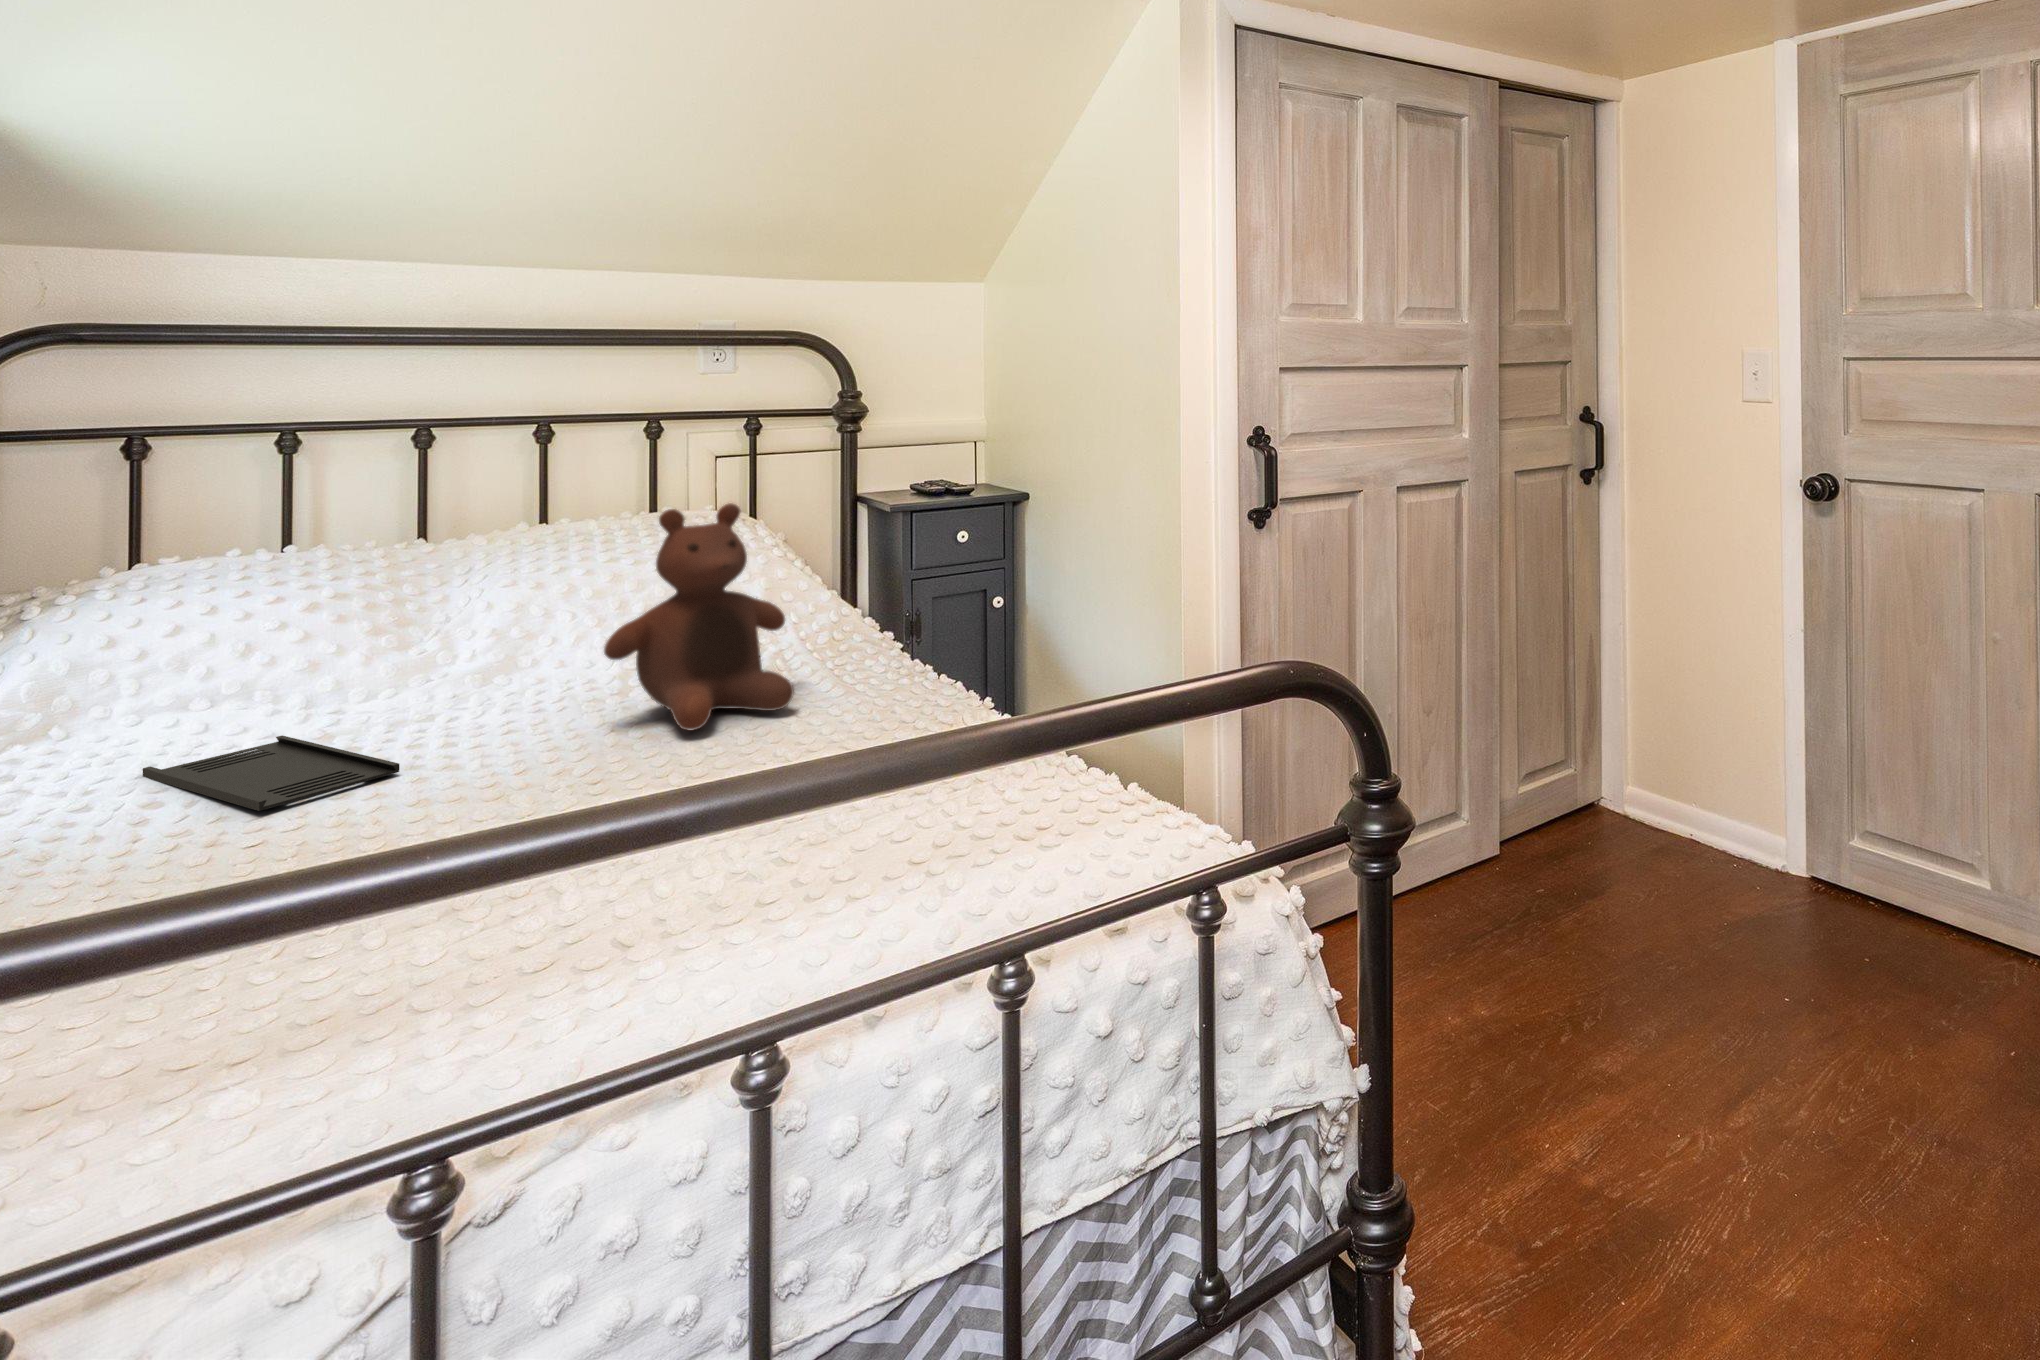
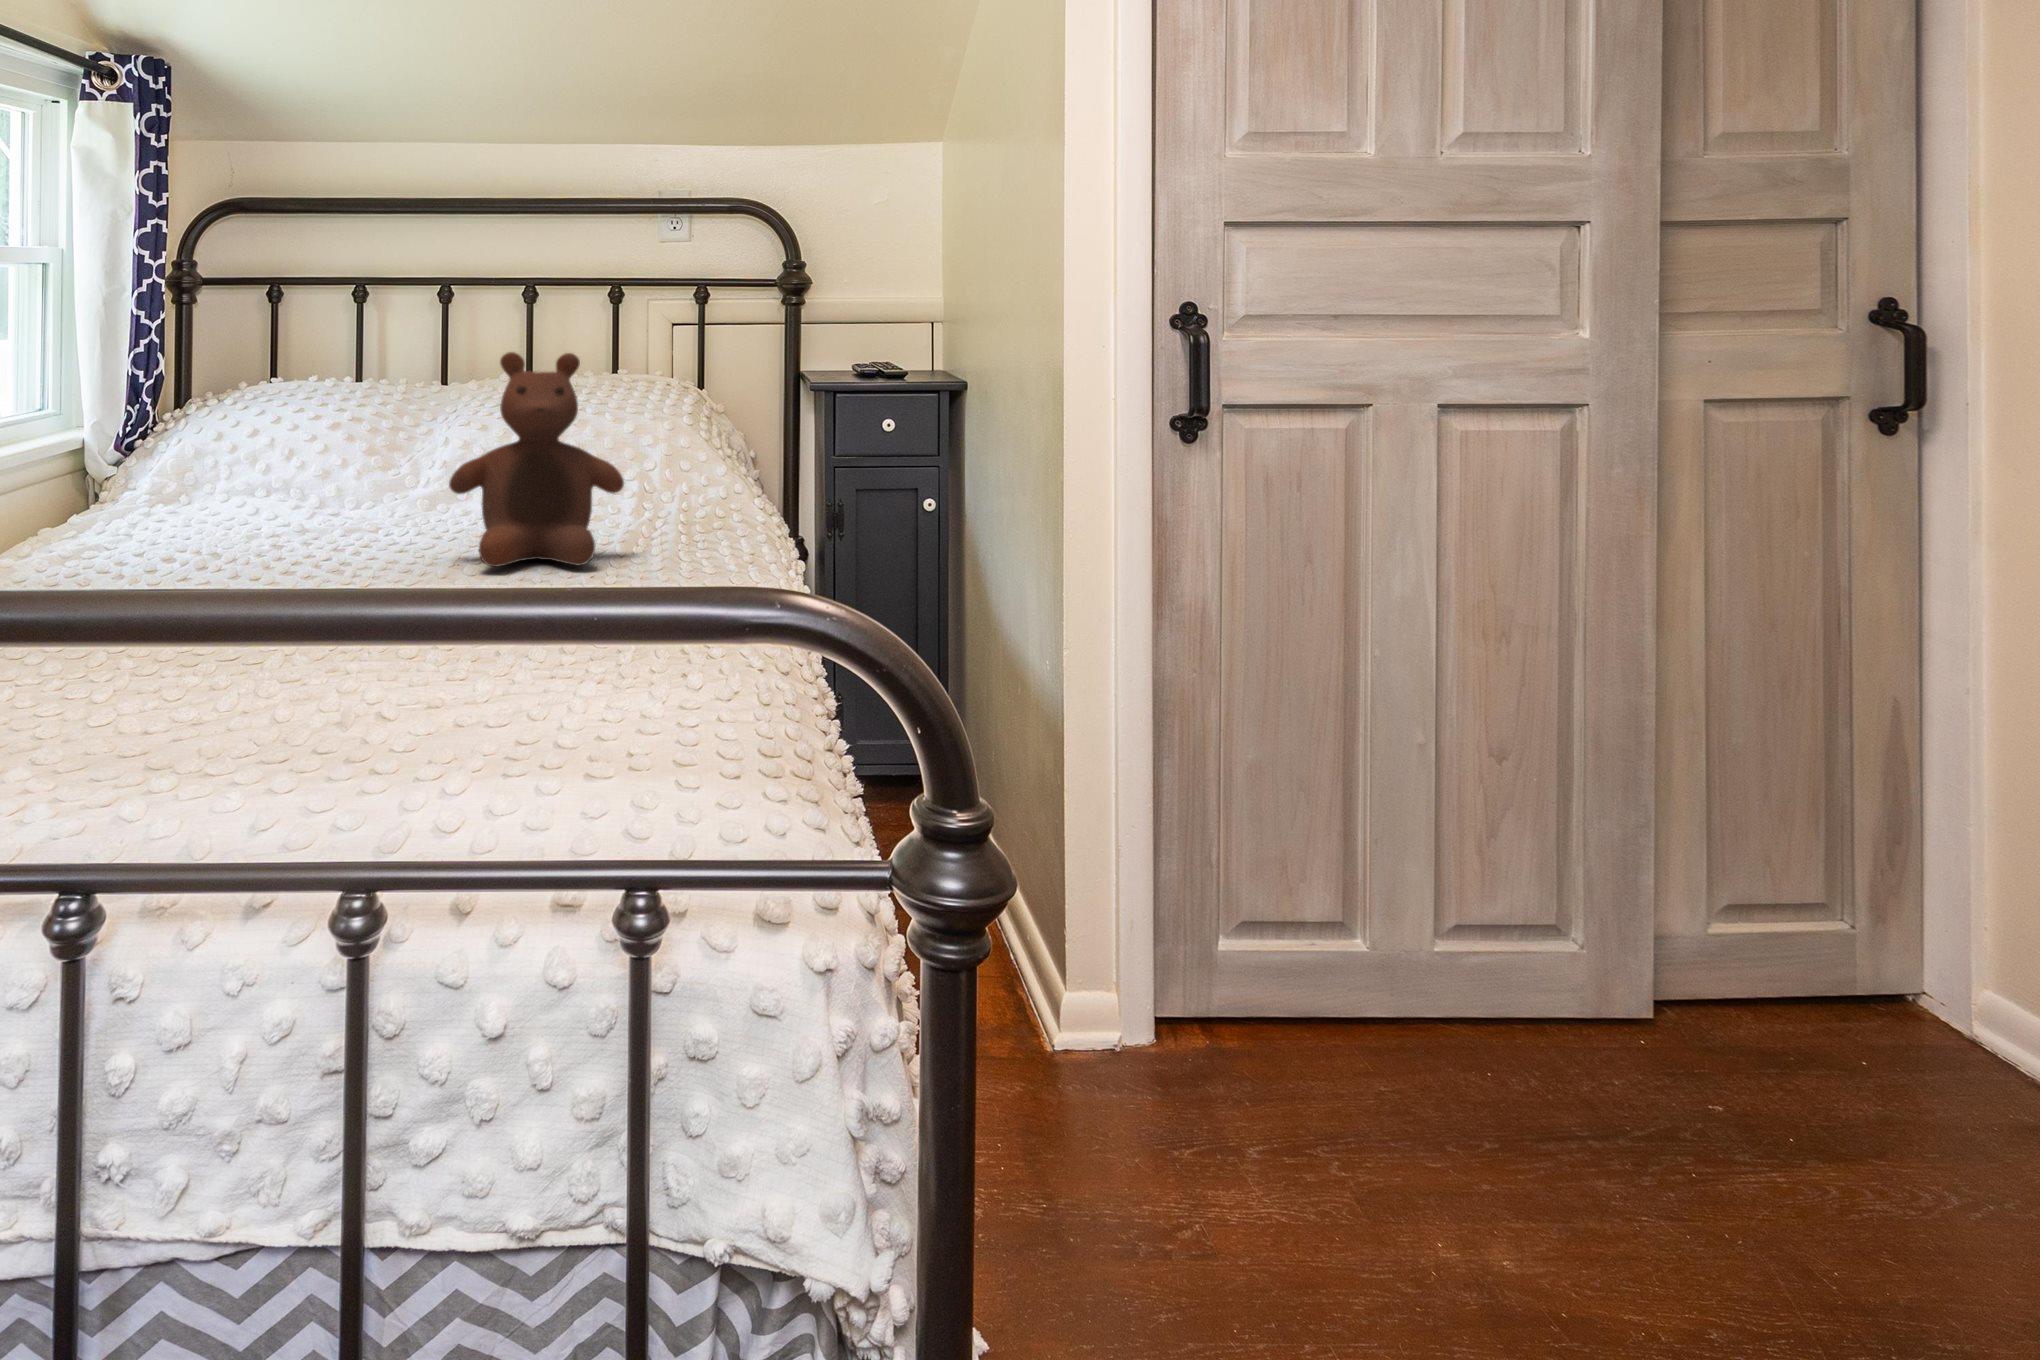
tray: present [143,736,399,811] -> none [172,532,285,564]

